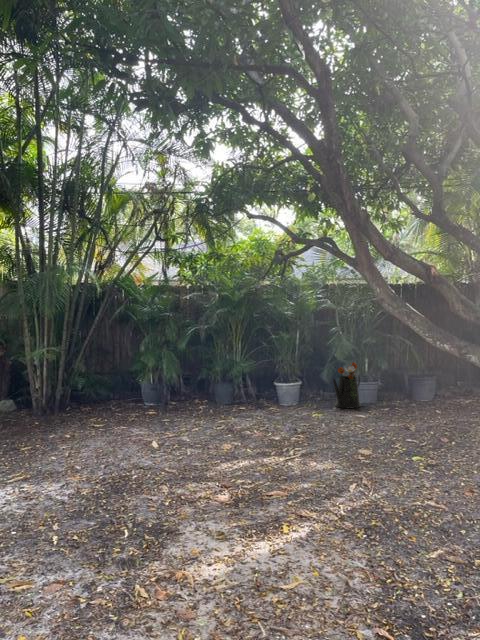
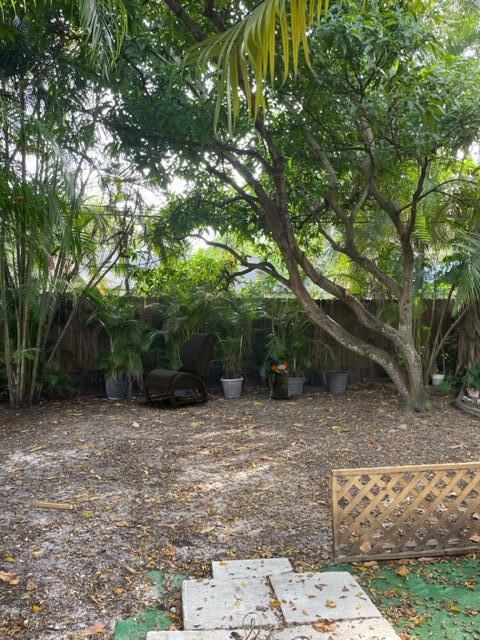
lounge chair: none [180,327,268,420] -> present [143,333,217,407]

